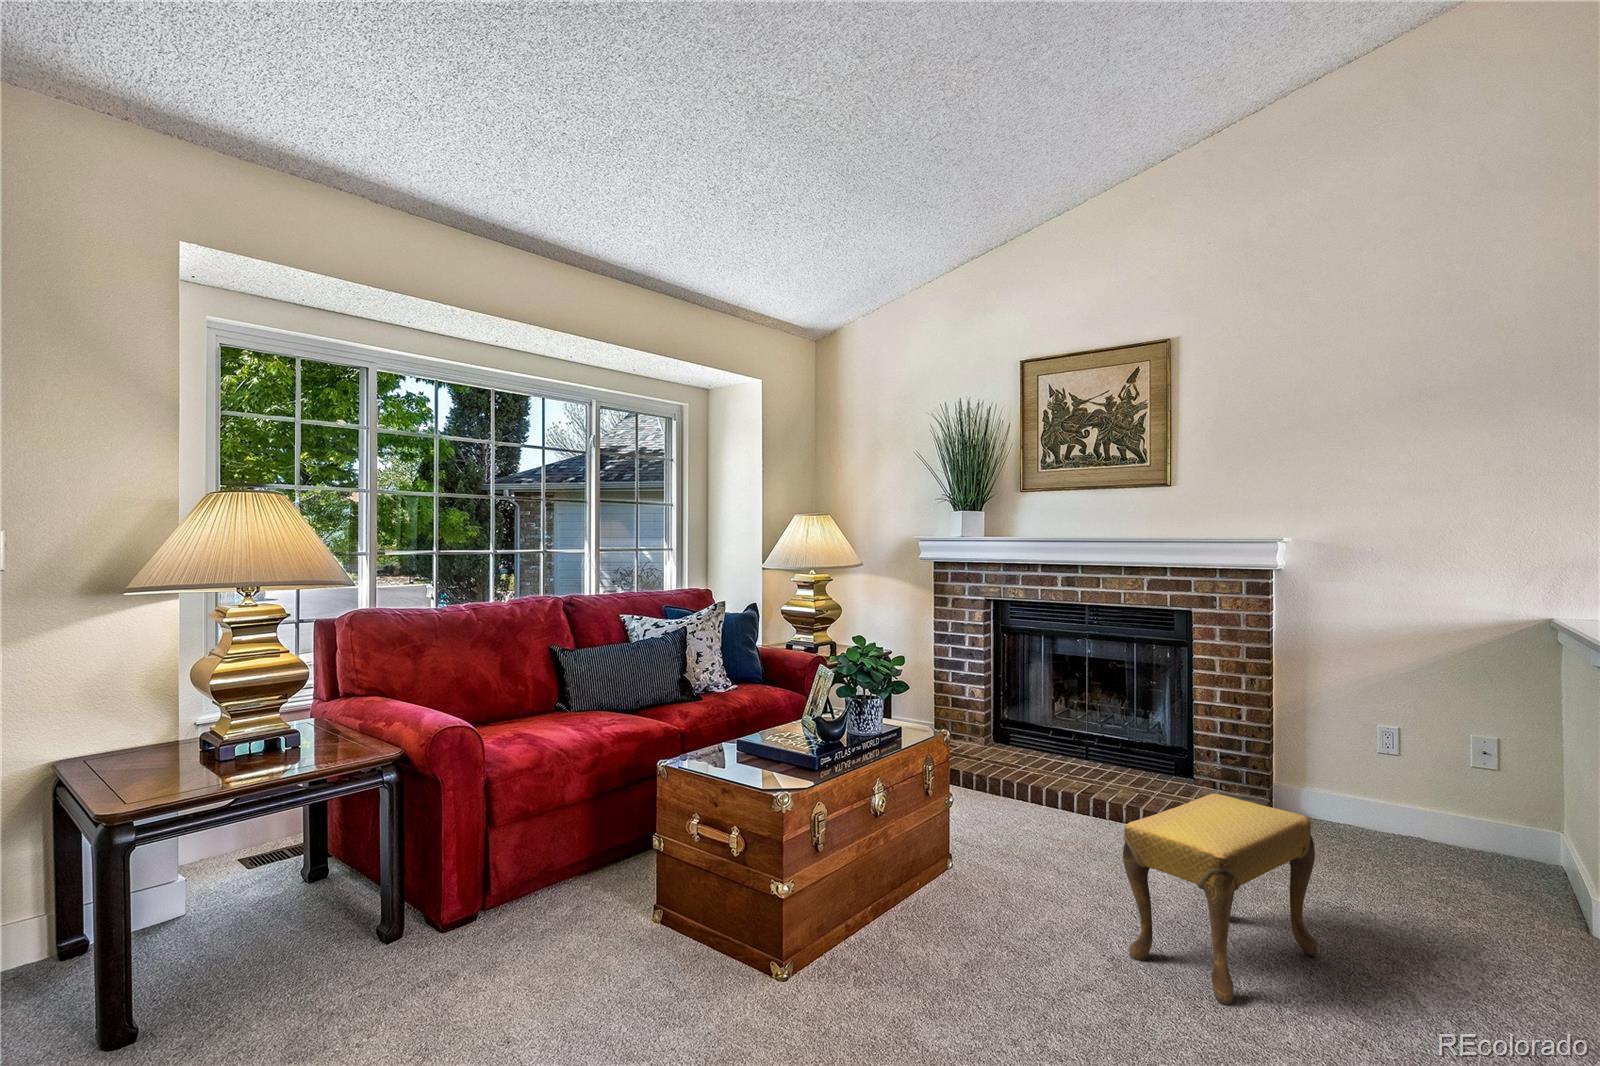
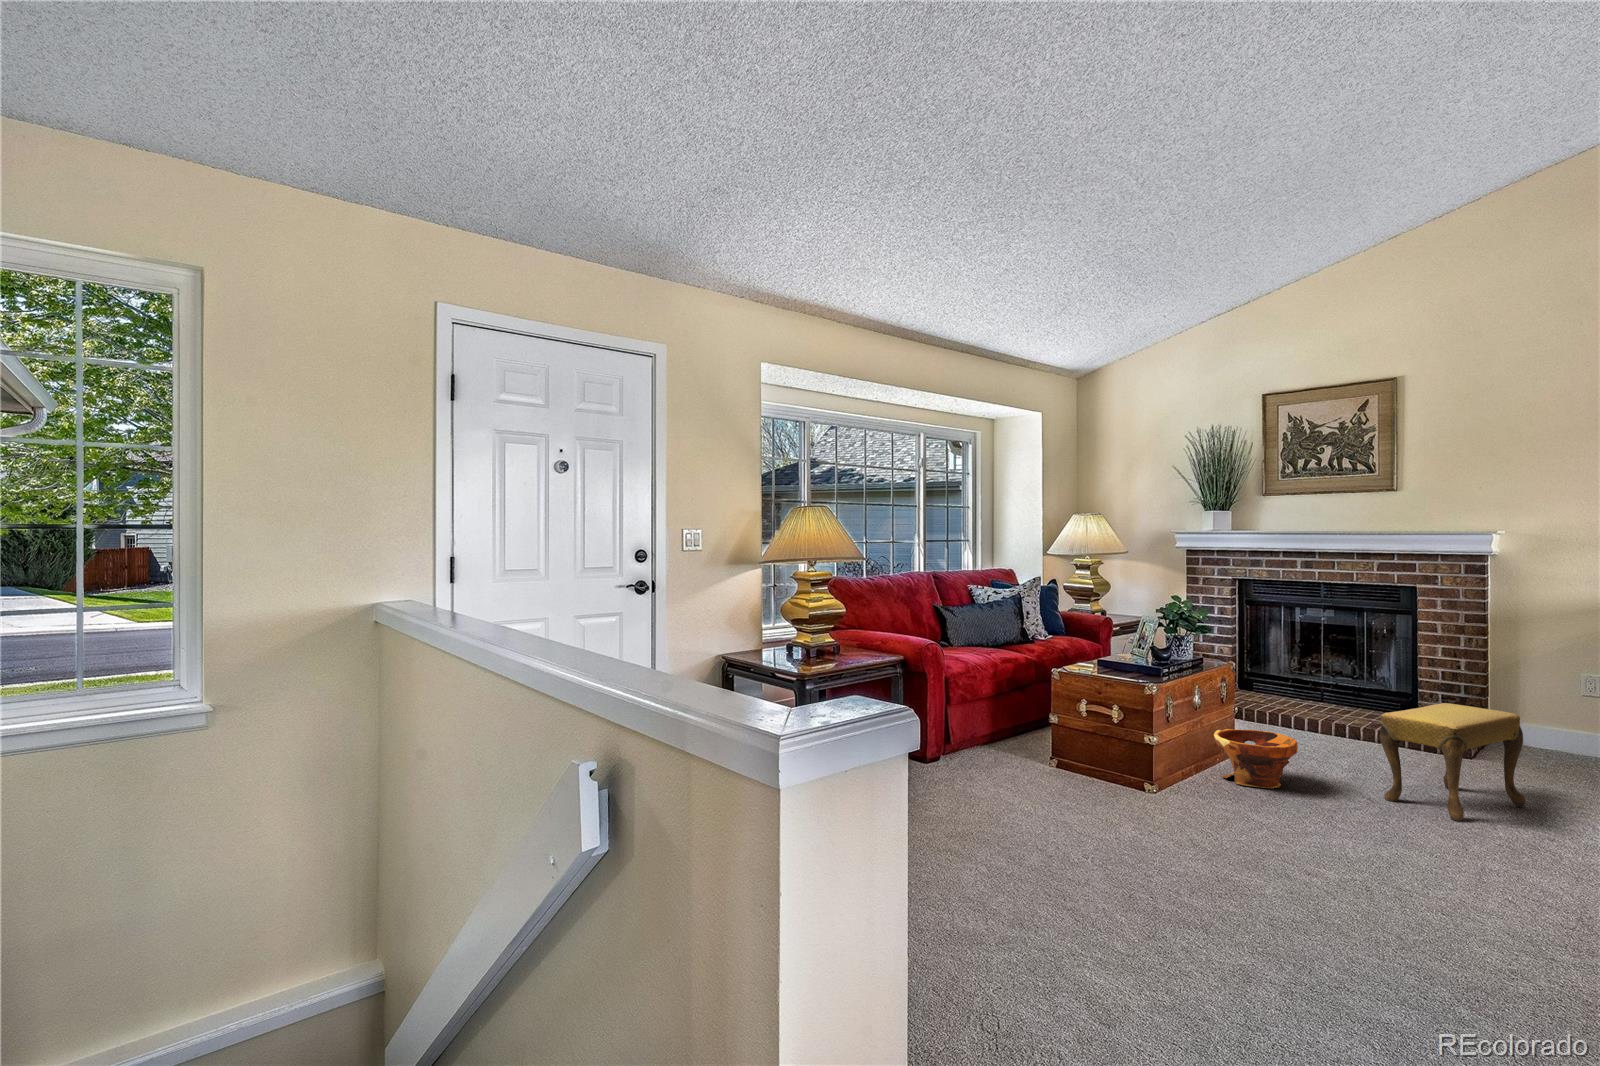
planter: none [898,840,1013,944] -> present [1214,729,1298,788]

